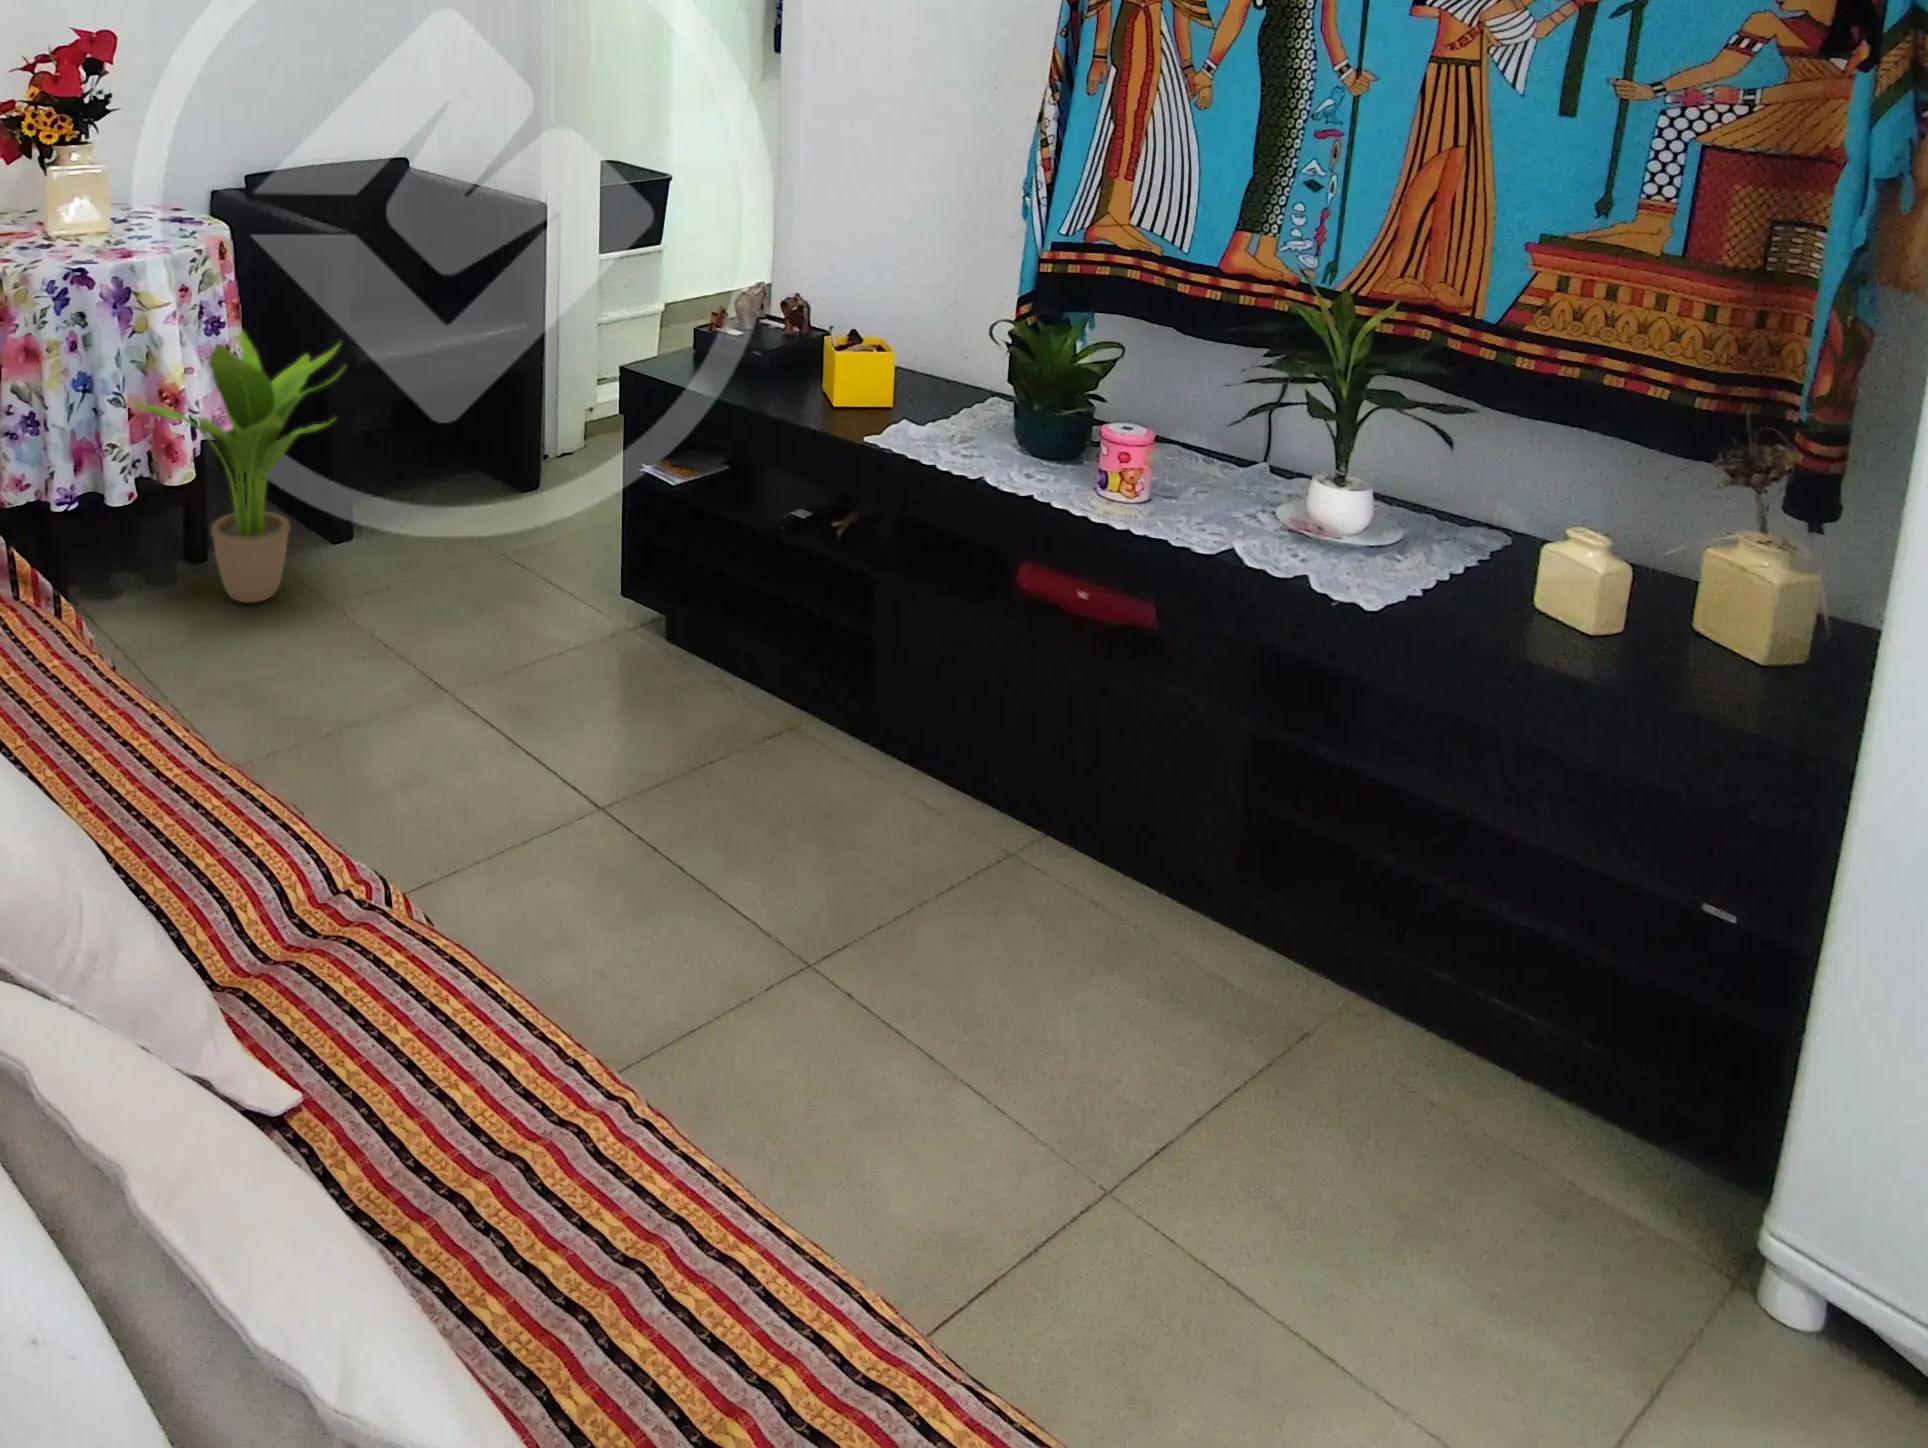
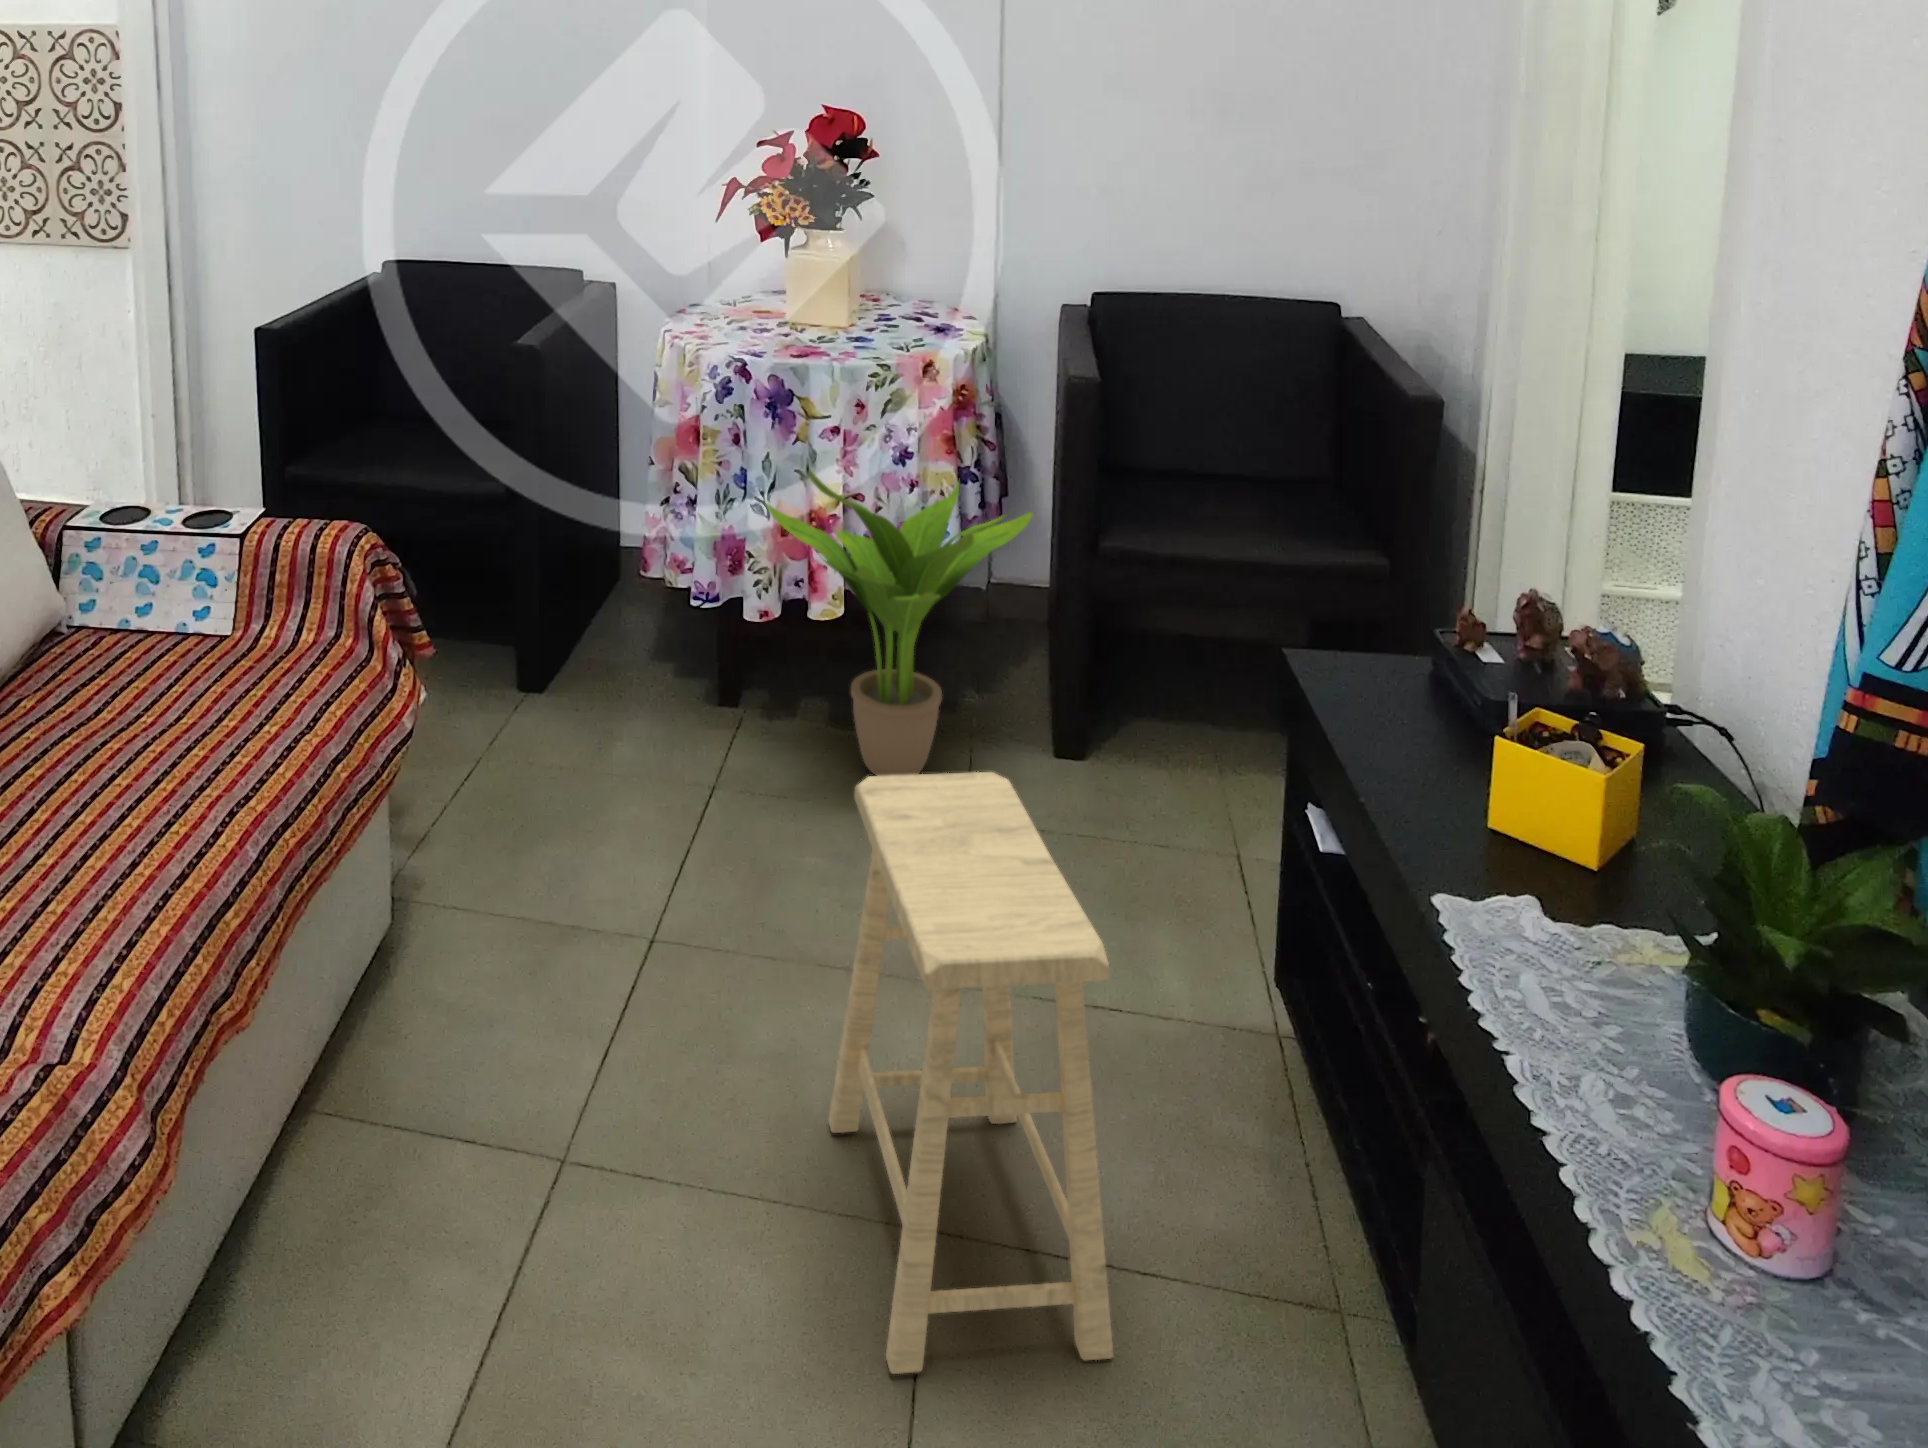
footstool: none [496,487,761,870] -> present [829,772,1113,1374]

